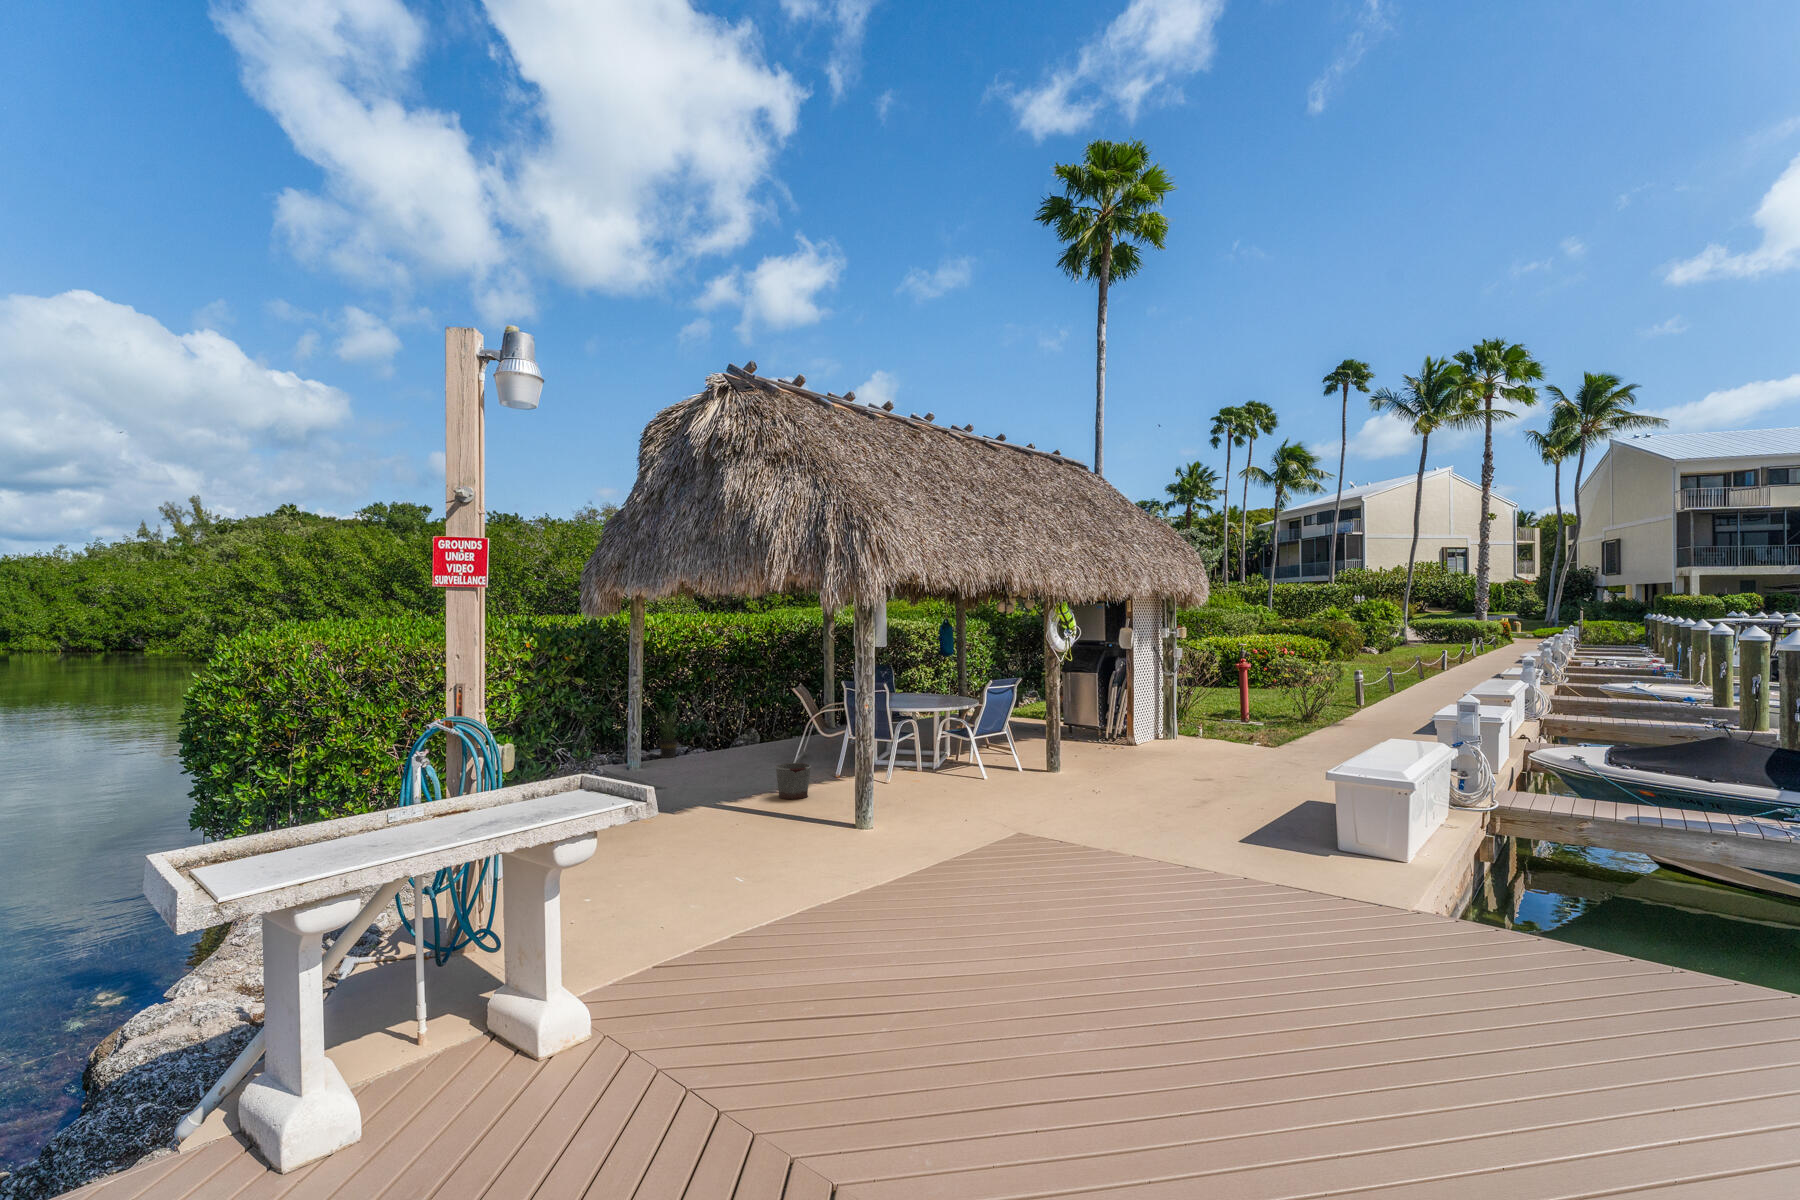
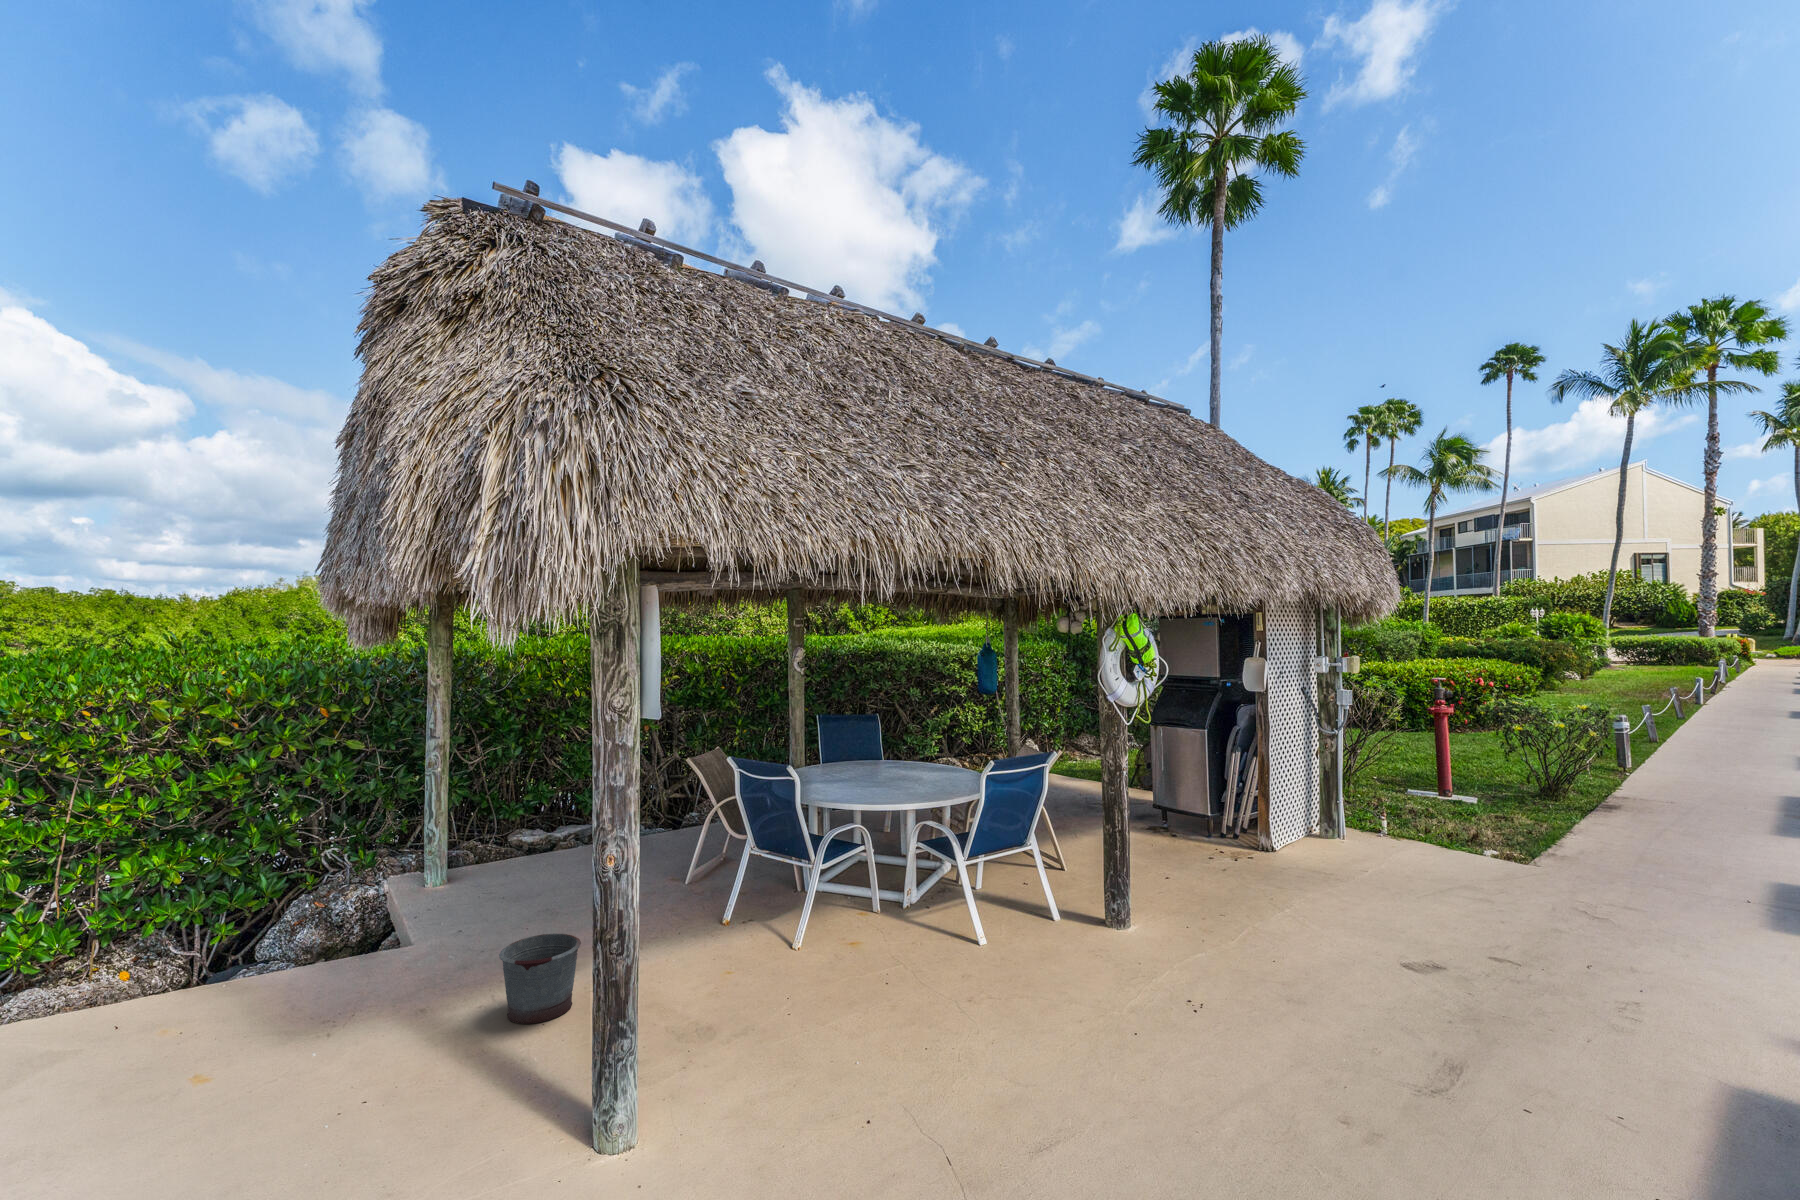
potted plant: present [657,712,678,758] -> none [488,774,546,856]

